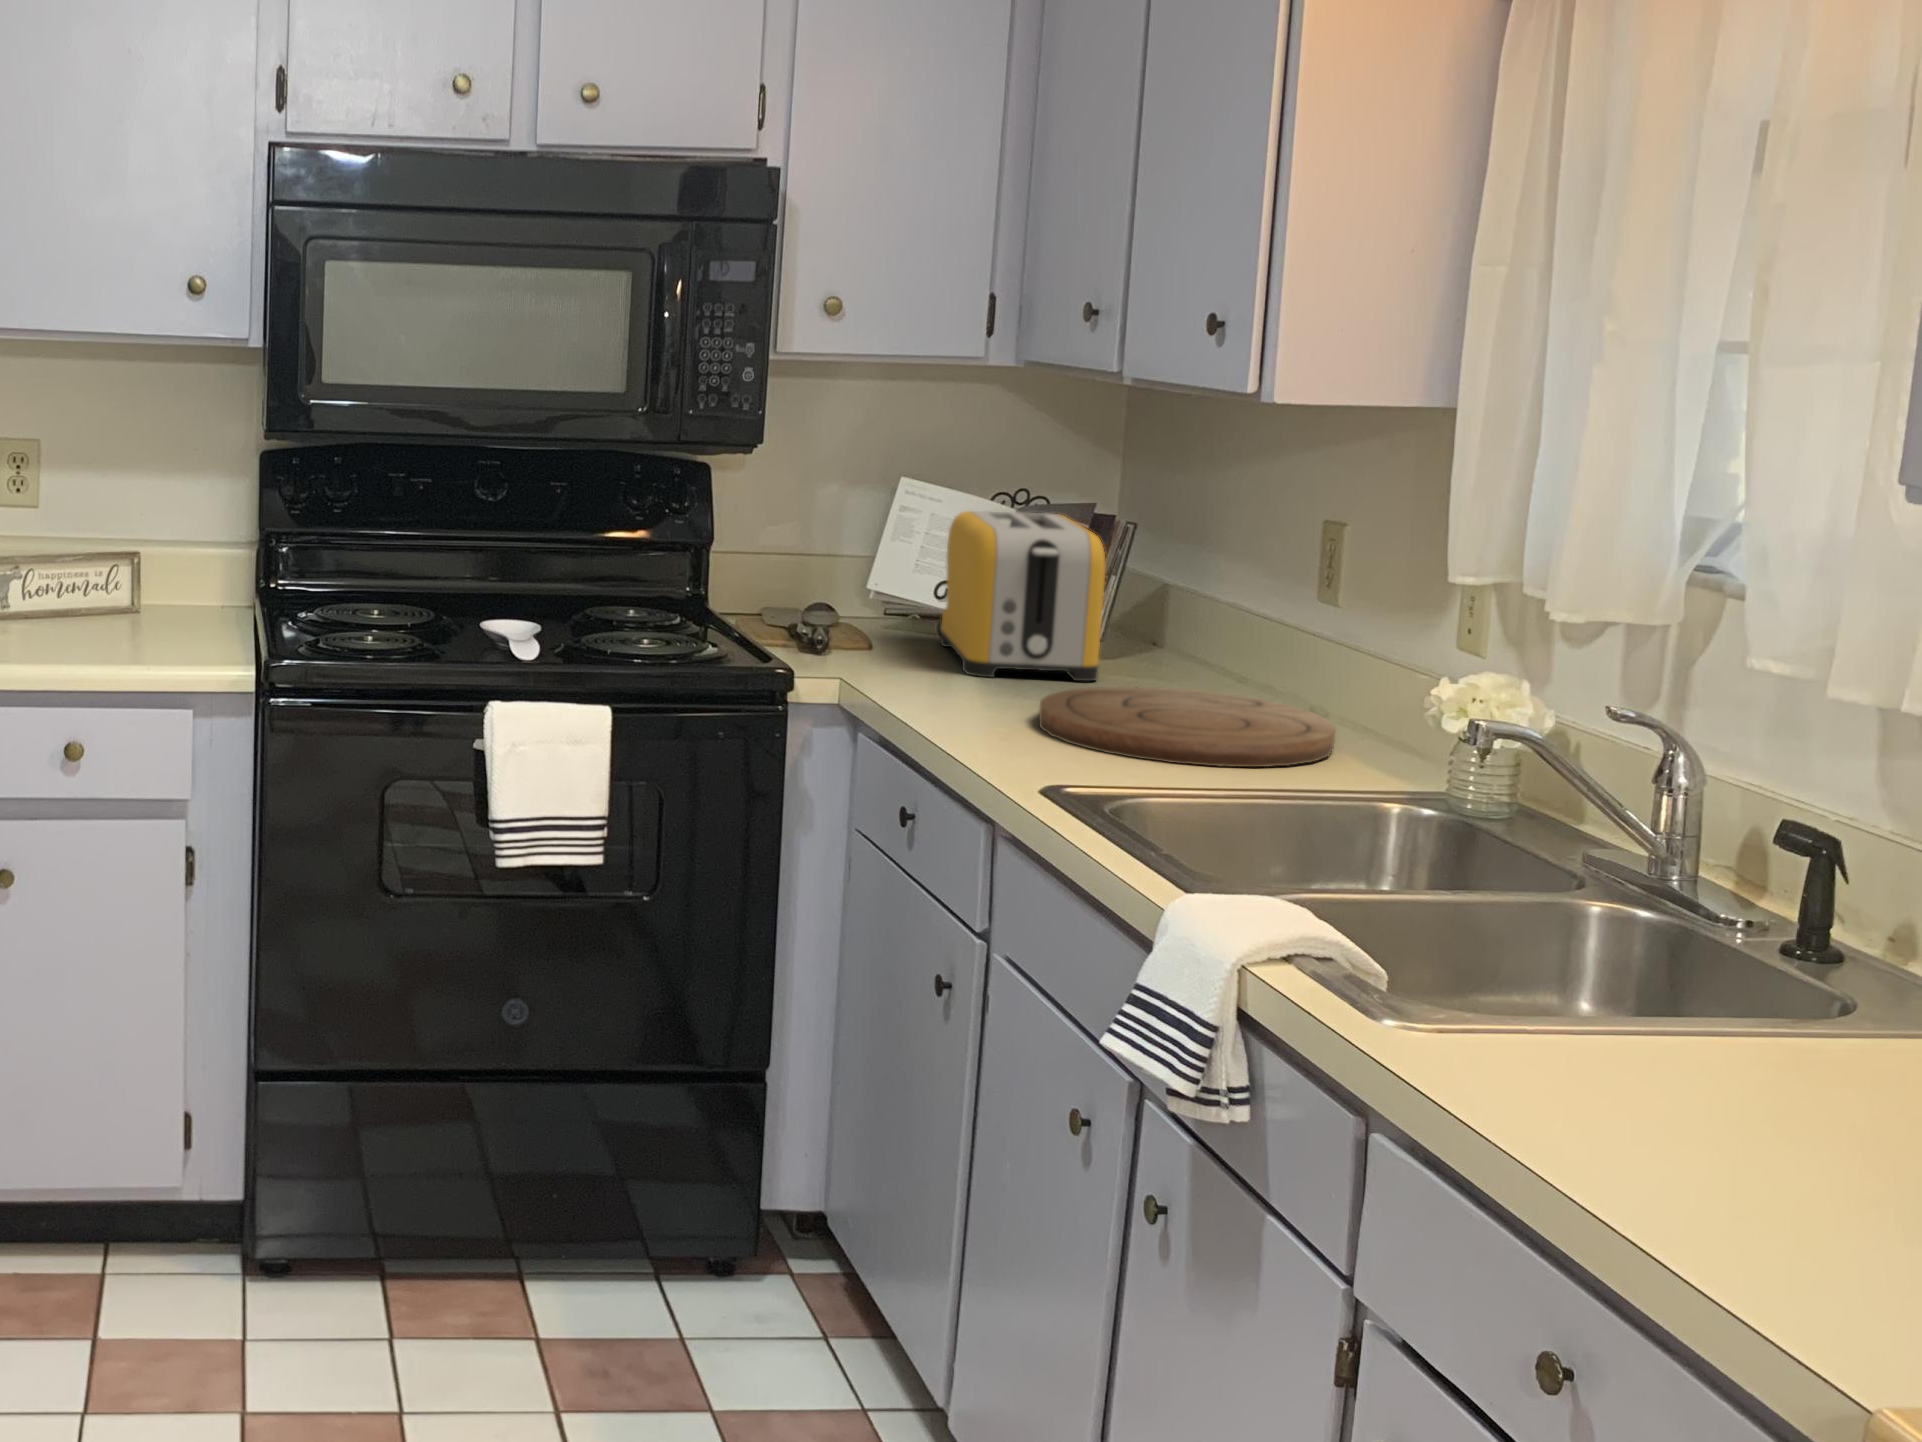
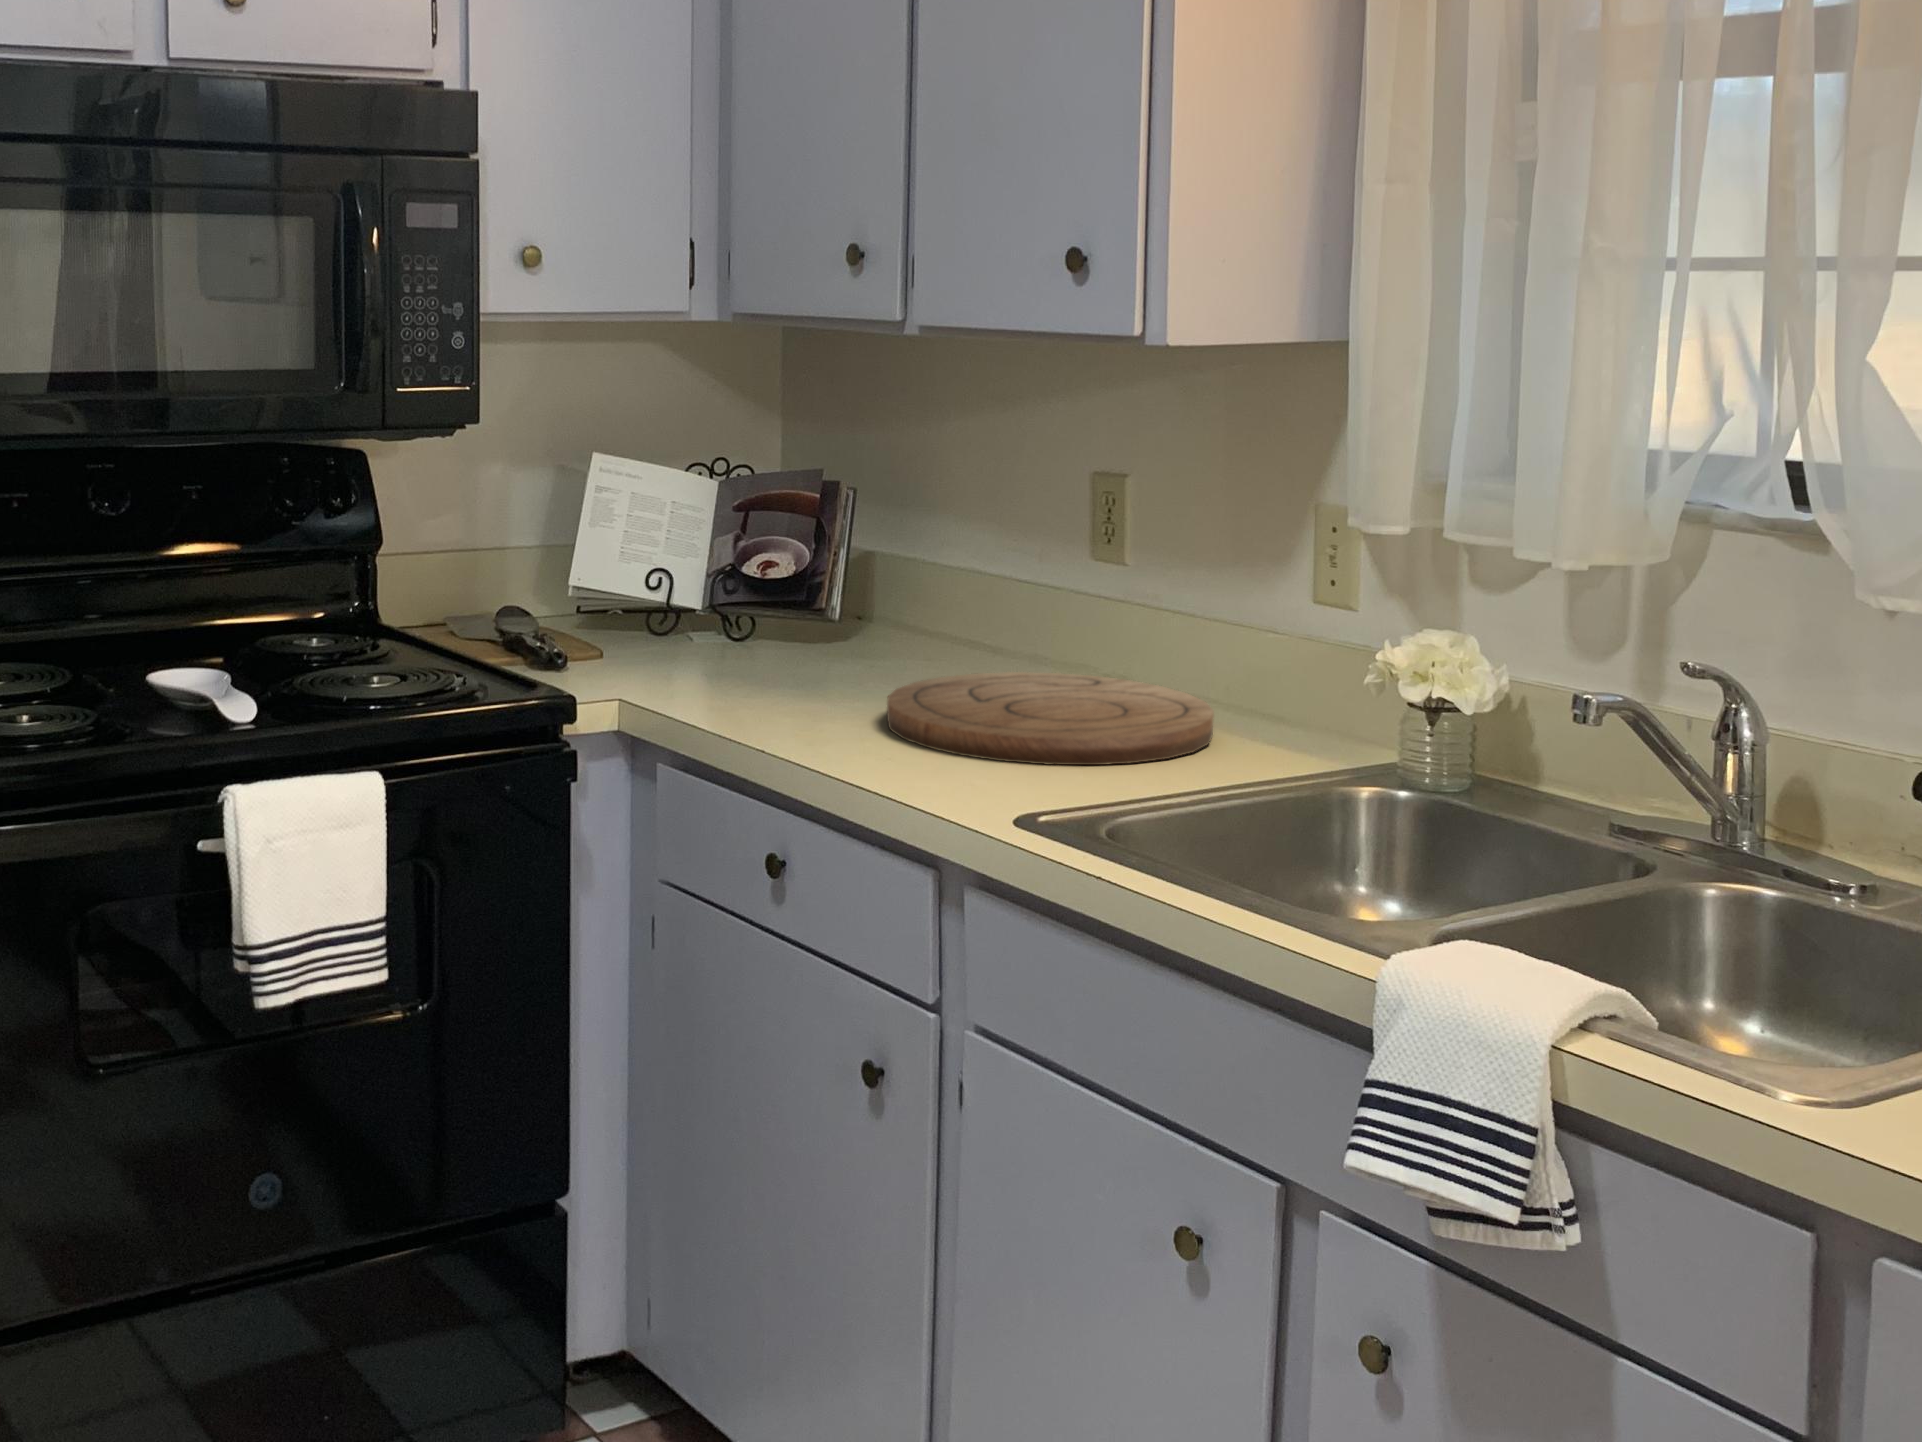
toaster: present [941,511,1105,681] -> none [664,485,877,680]

